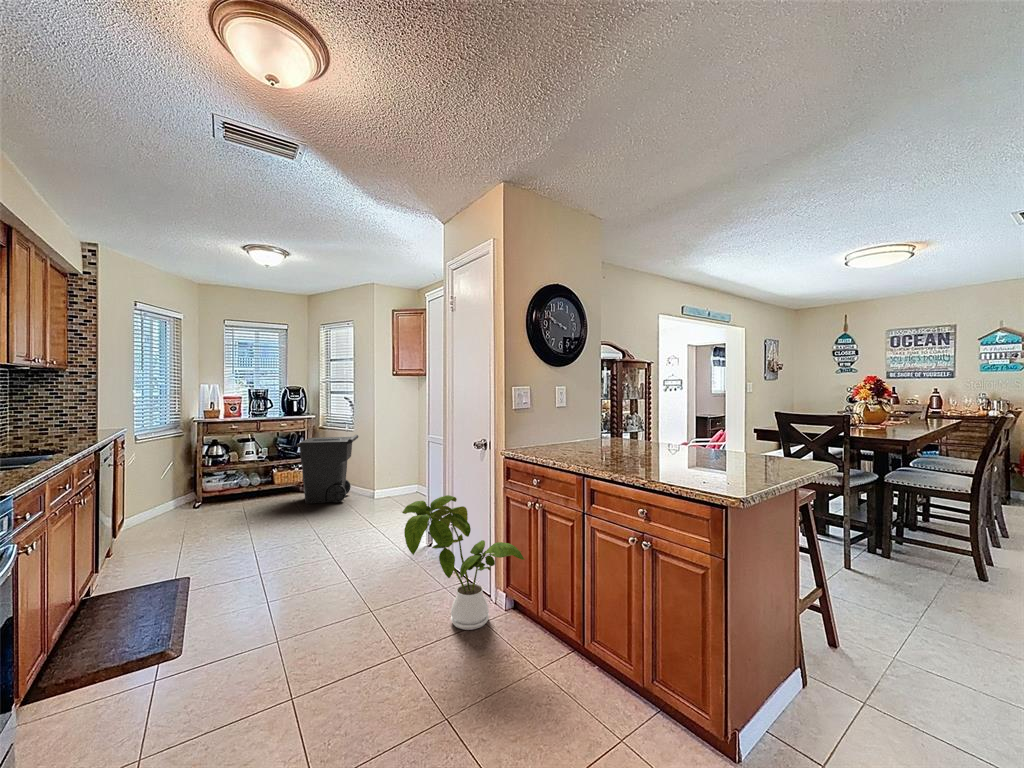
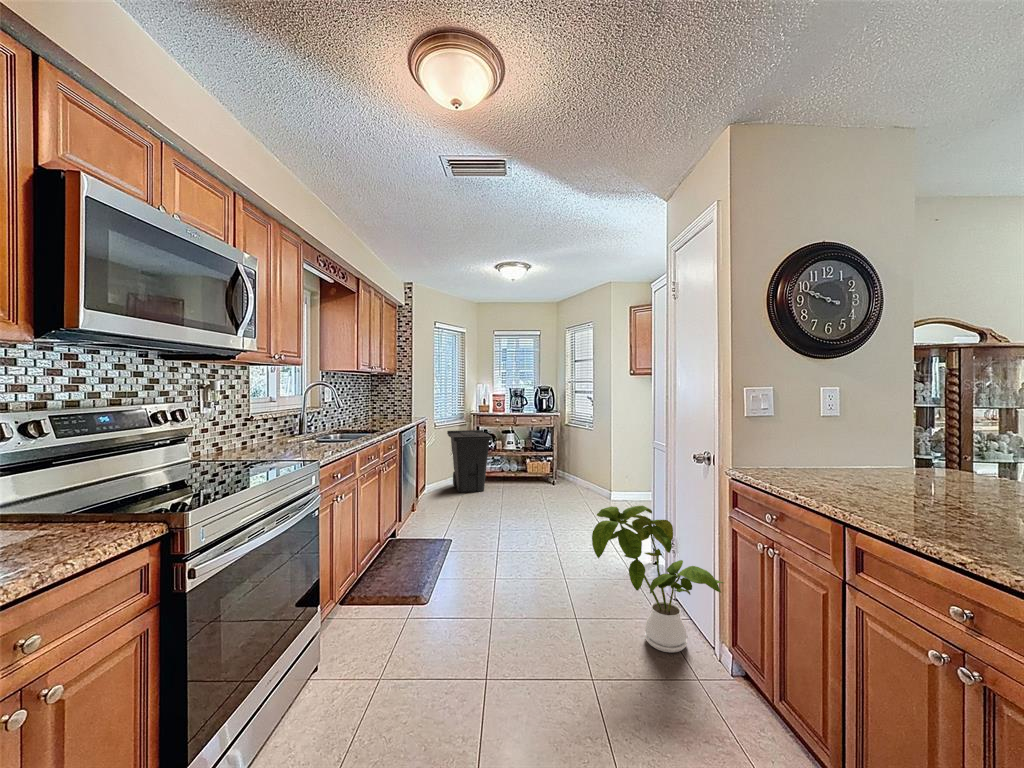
trash can: present [297,435,358,504] -> present [447,430,492,493]

